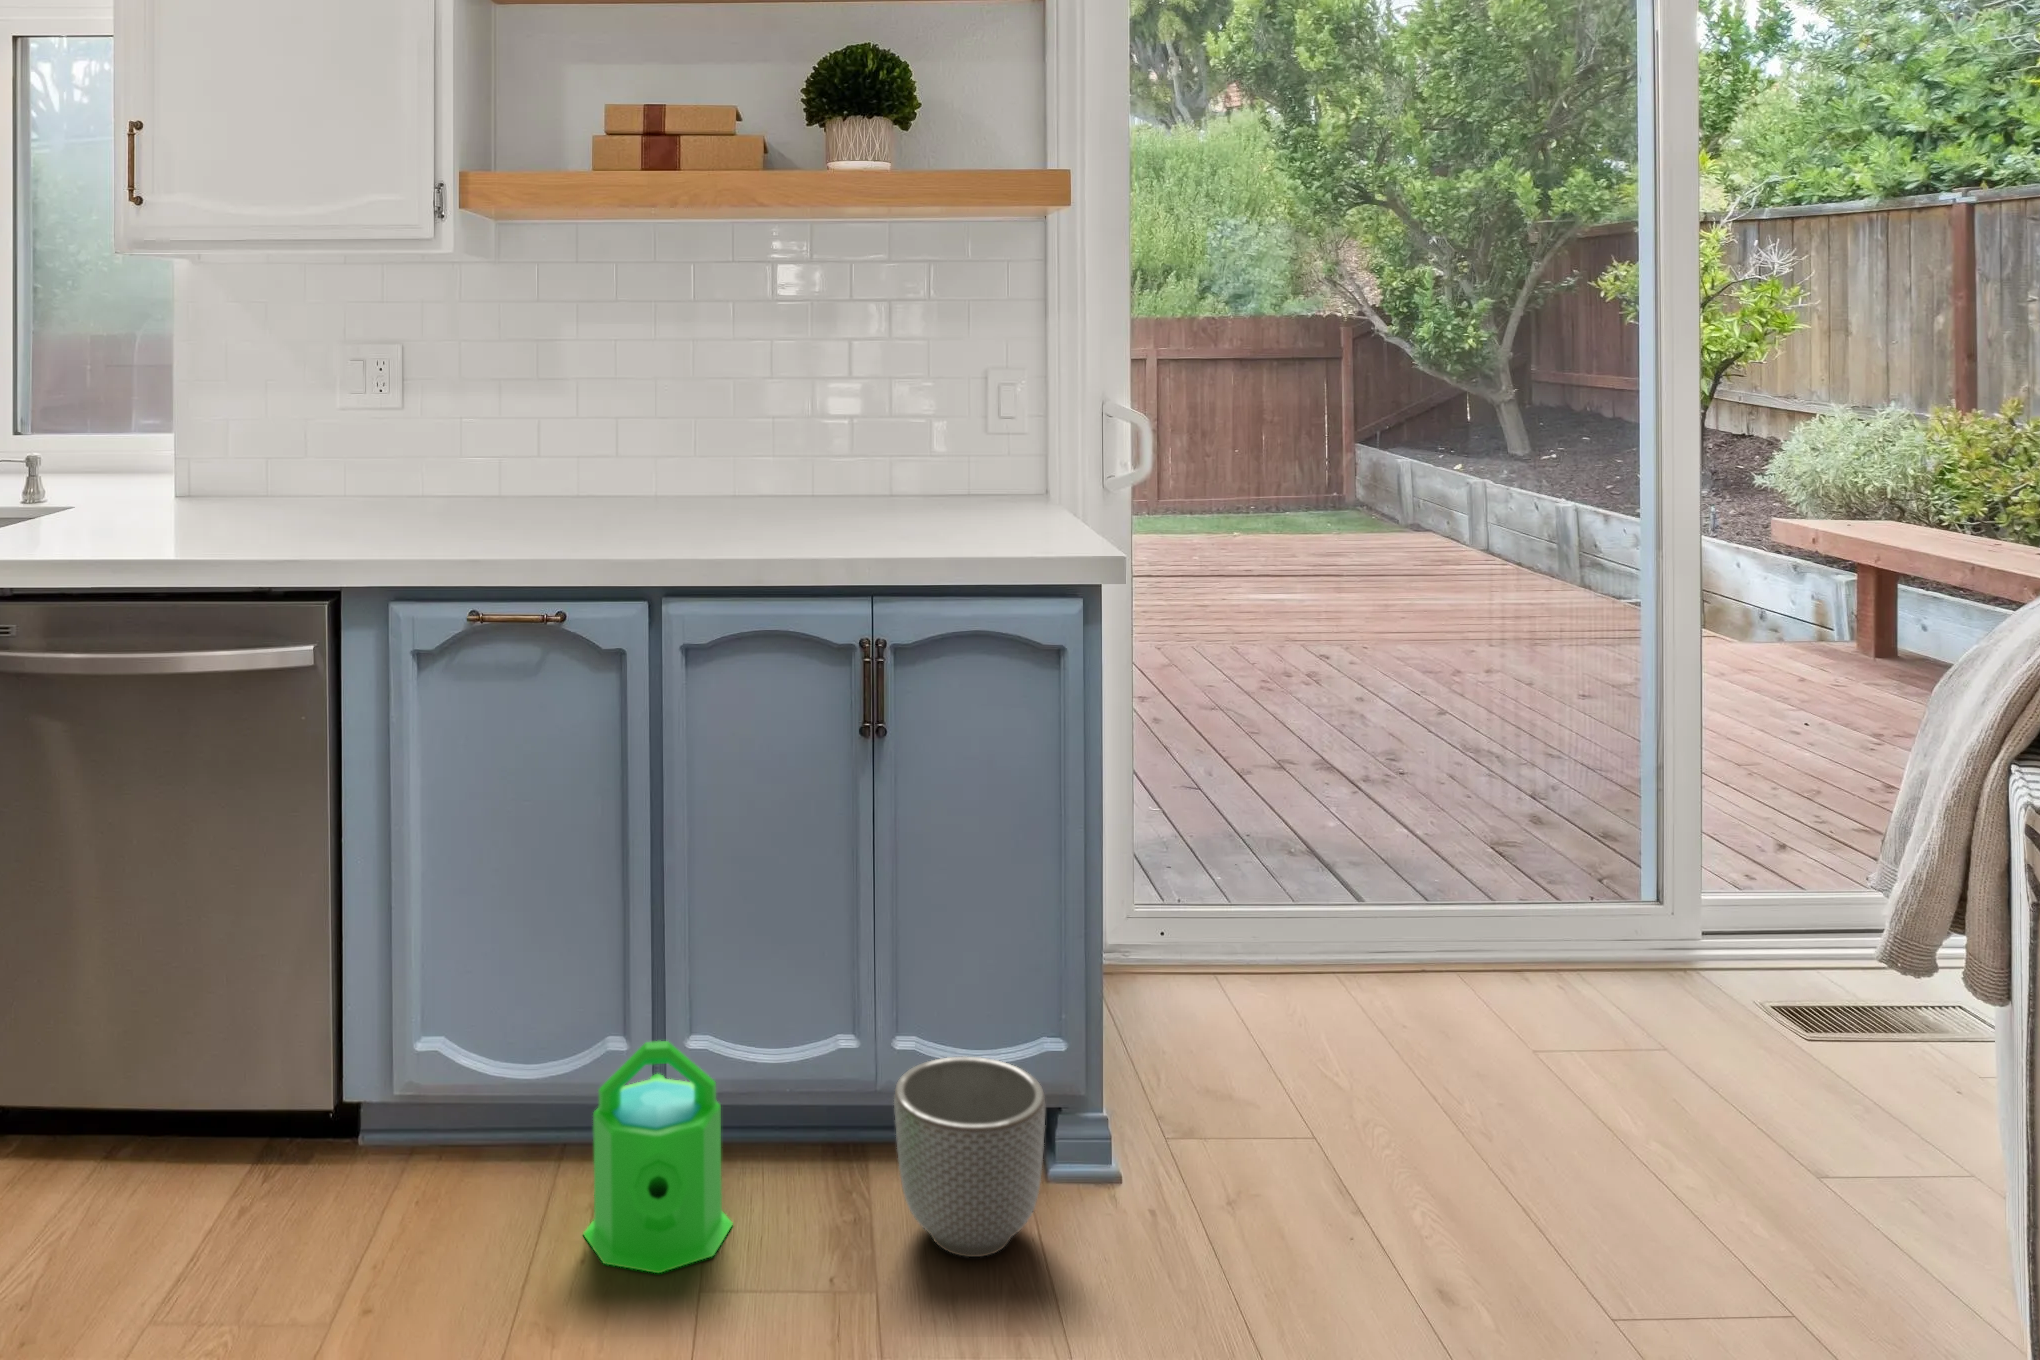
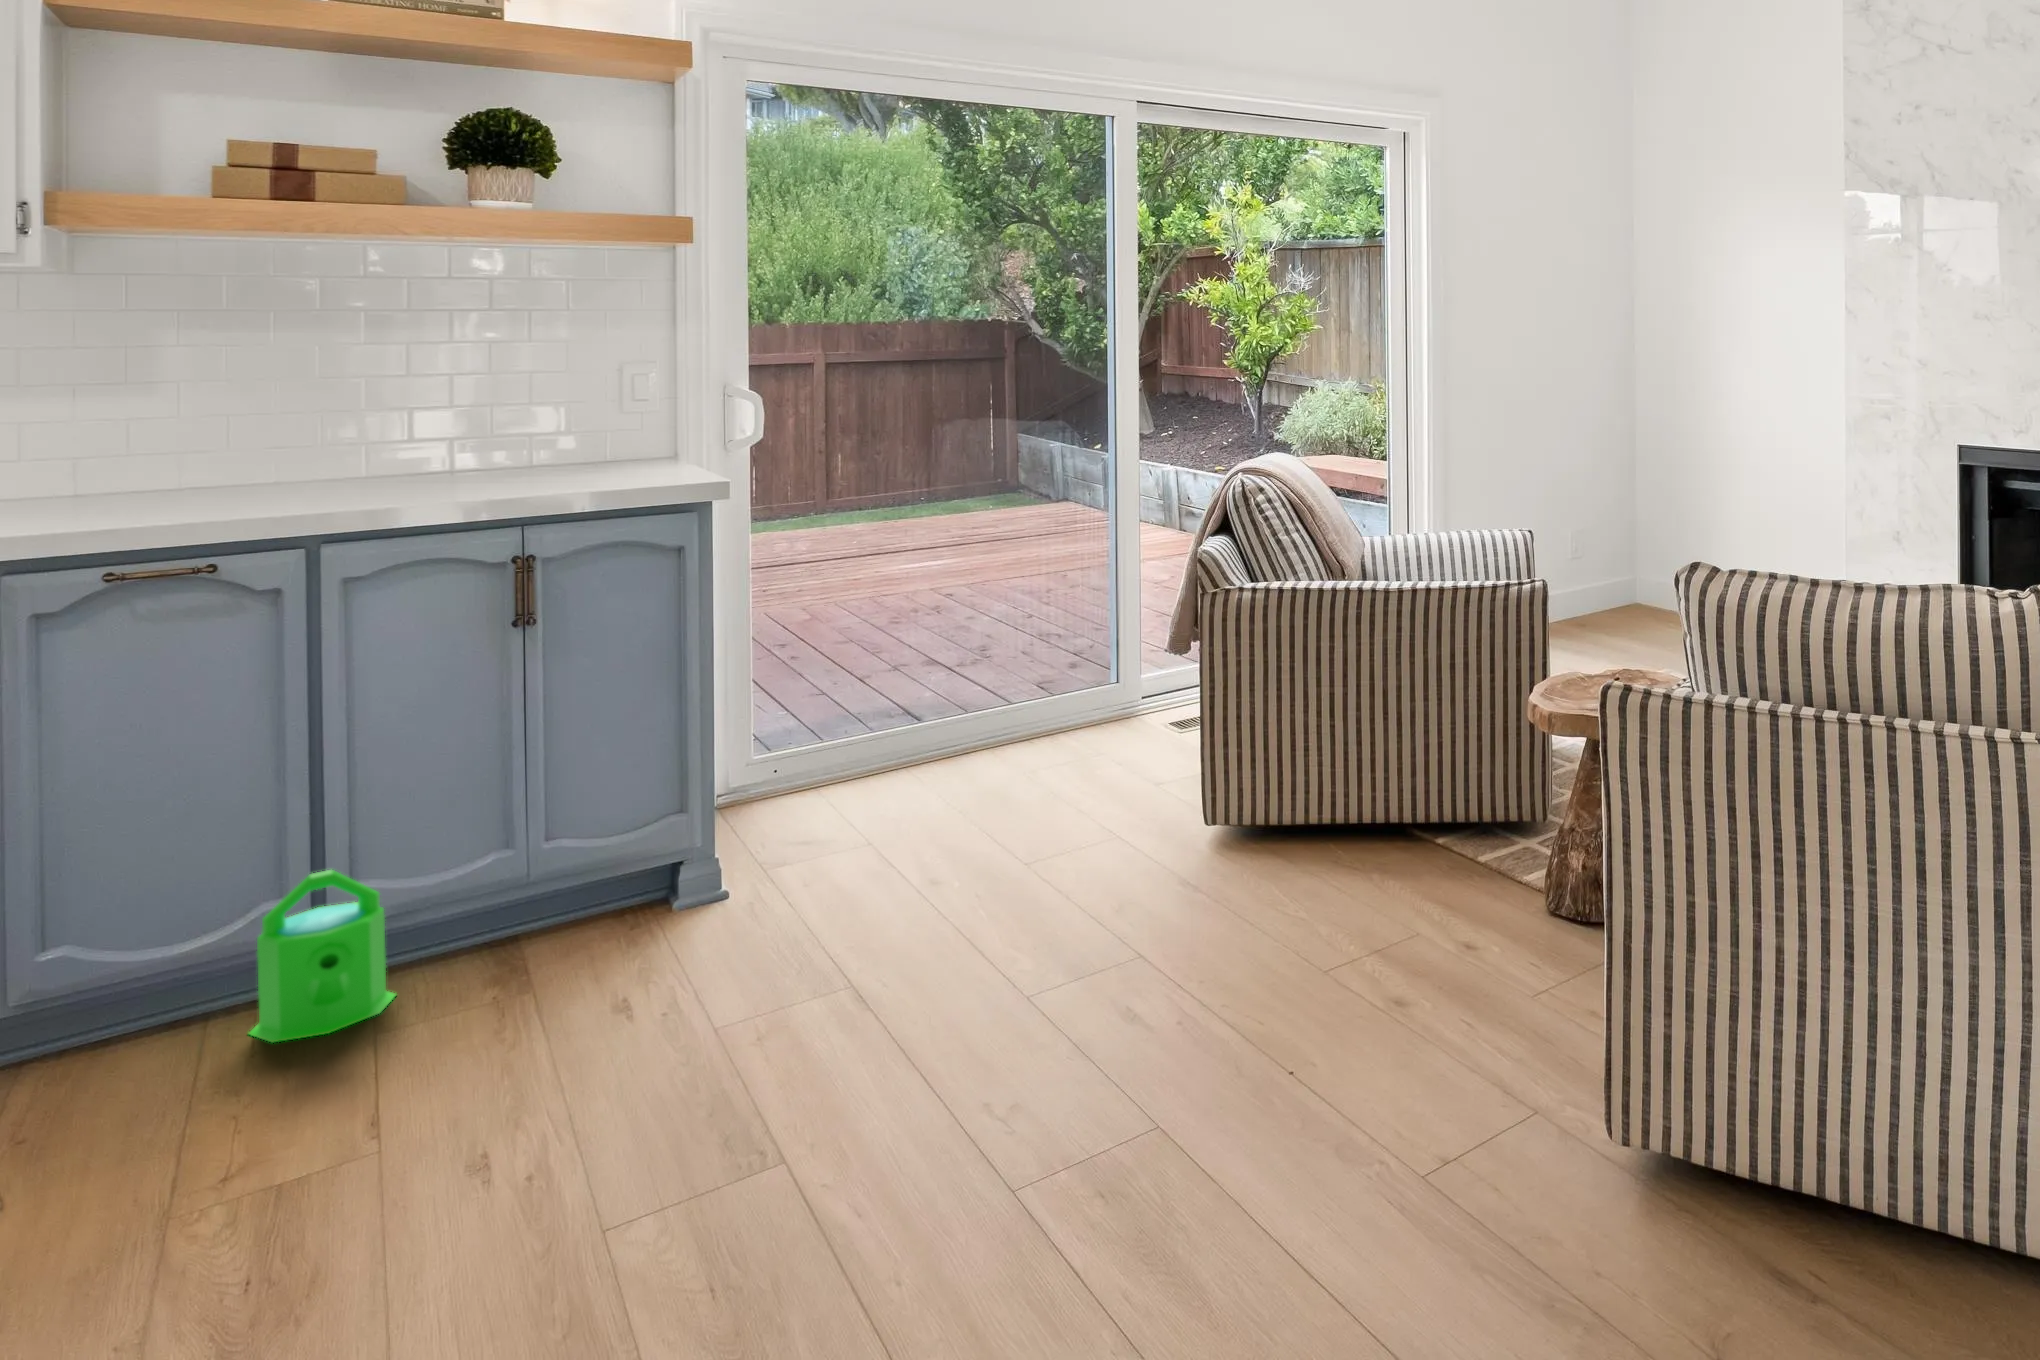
planter: present [894,1056,1045,1257] -> none [543,833,665,962]

